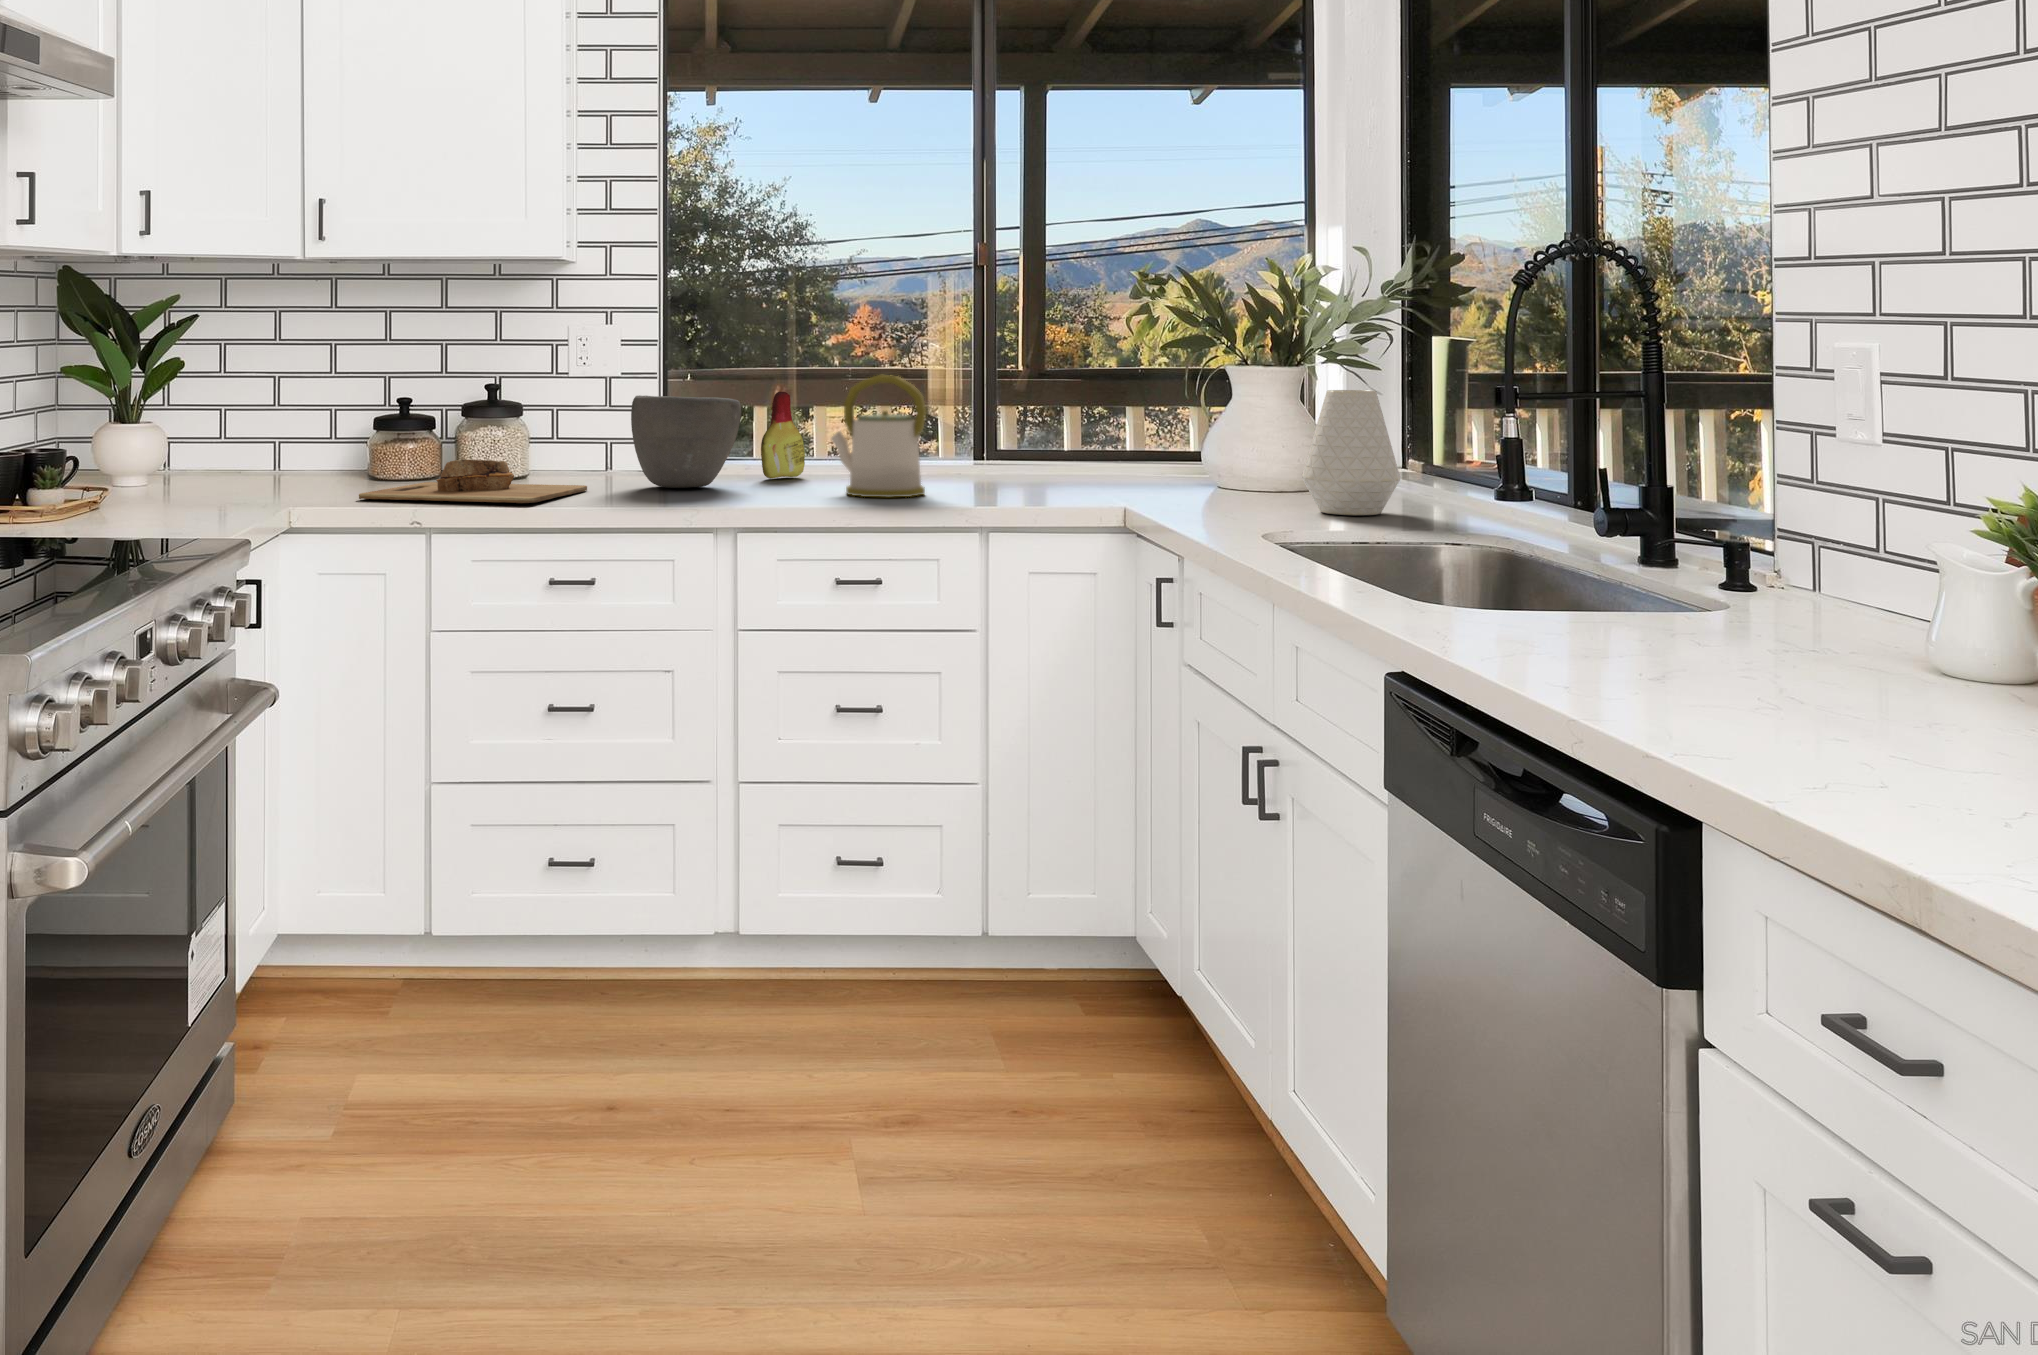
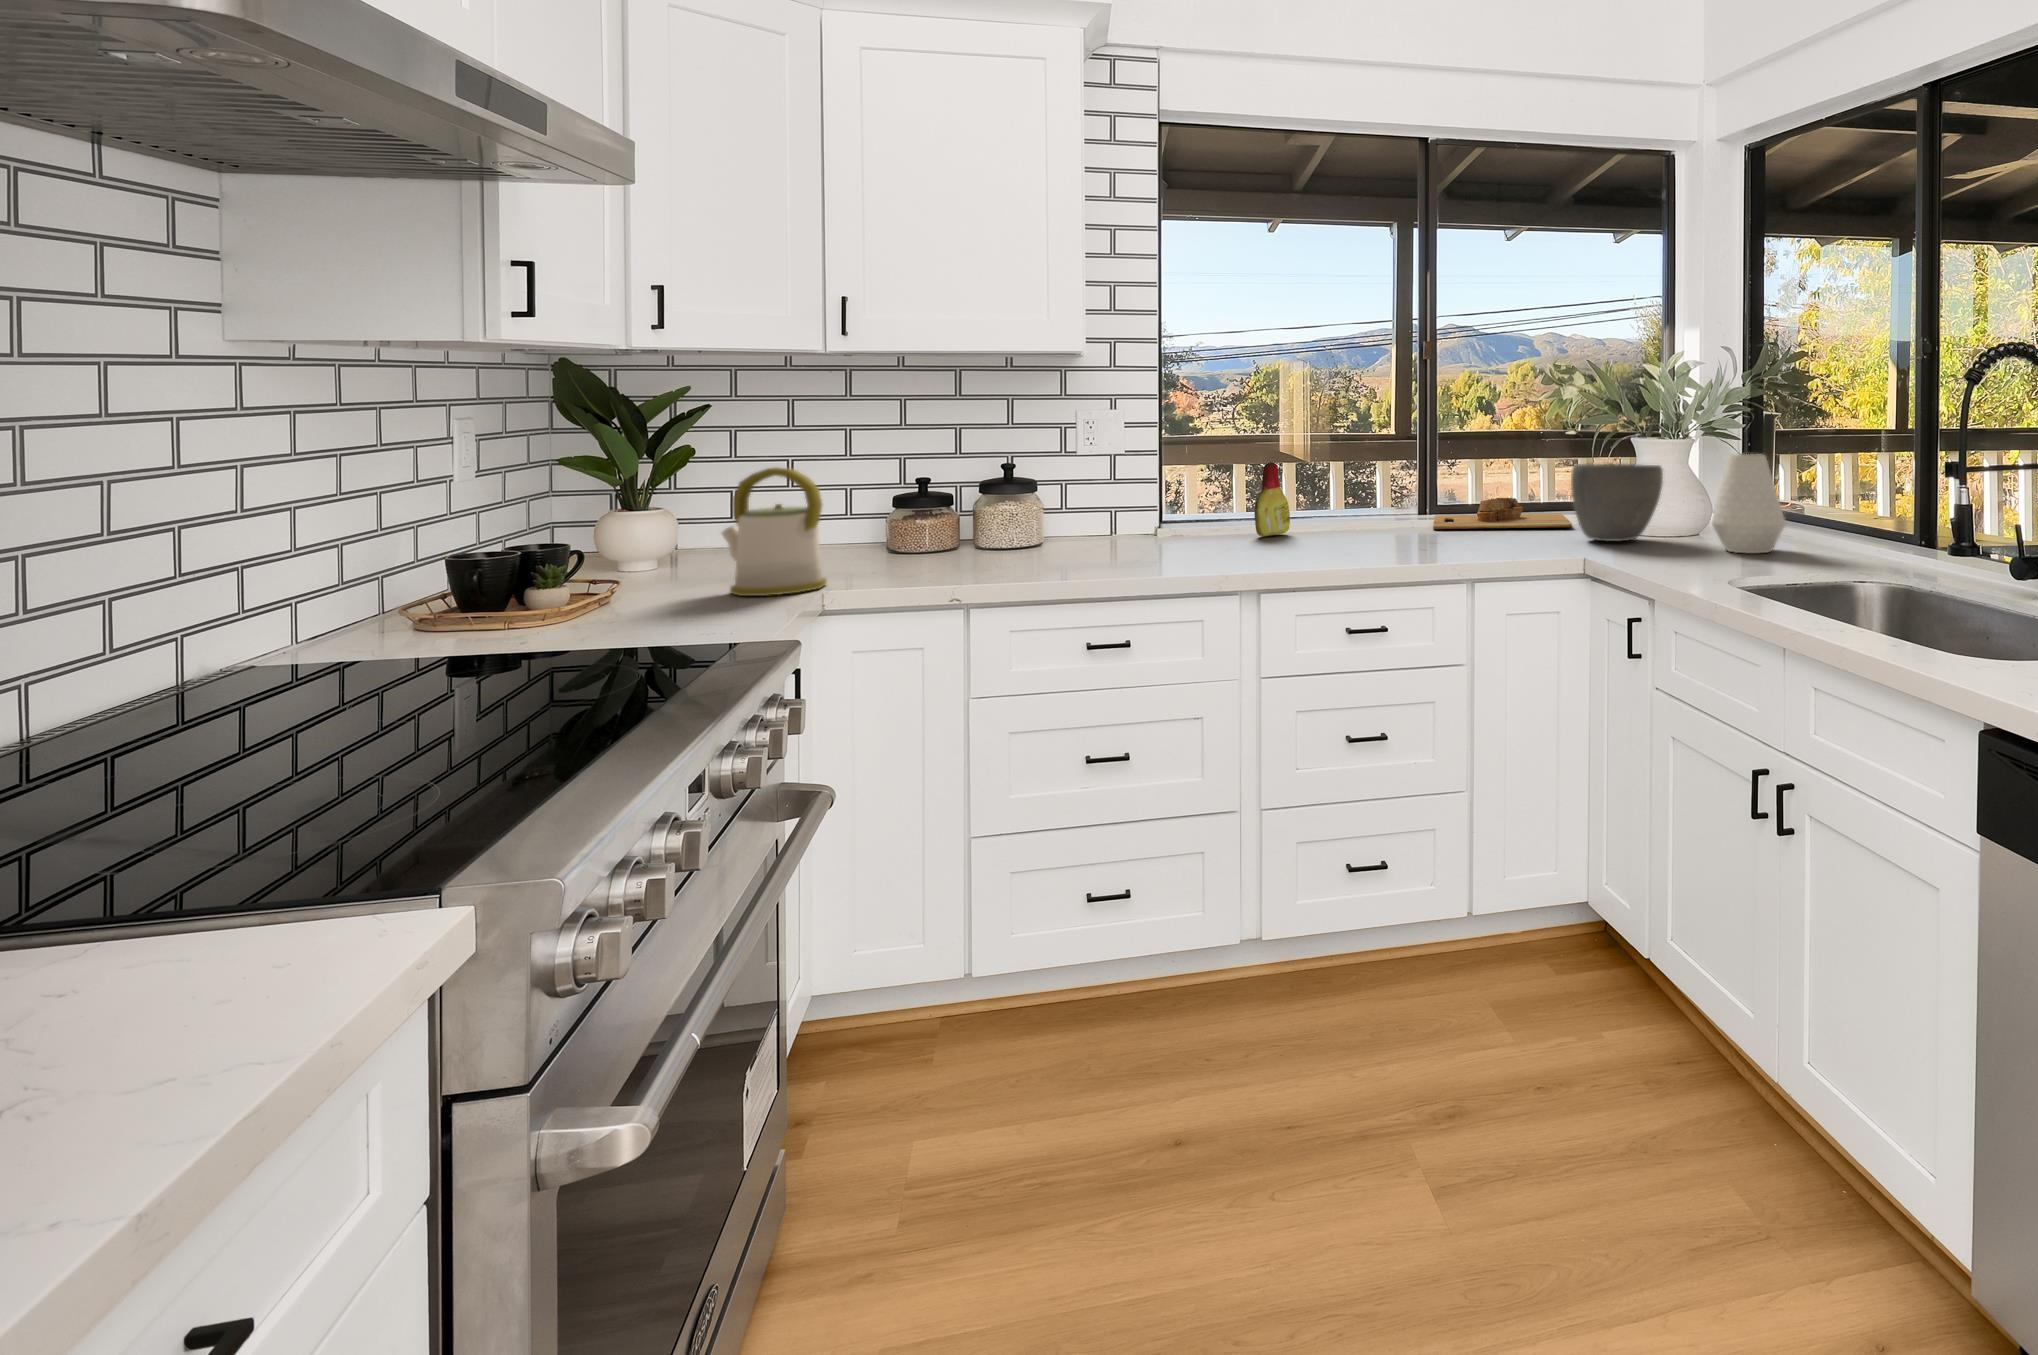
kettle: present [831,375,926,497] -> present [722,467,827,596]
bowl: present [631,395,741,488] -> present [1571,463,1663,541]
cutting board: present [359,459,587,503] -> present [1433,498,1572,529]

